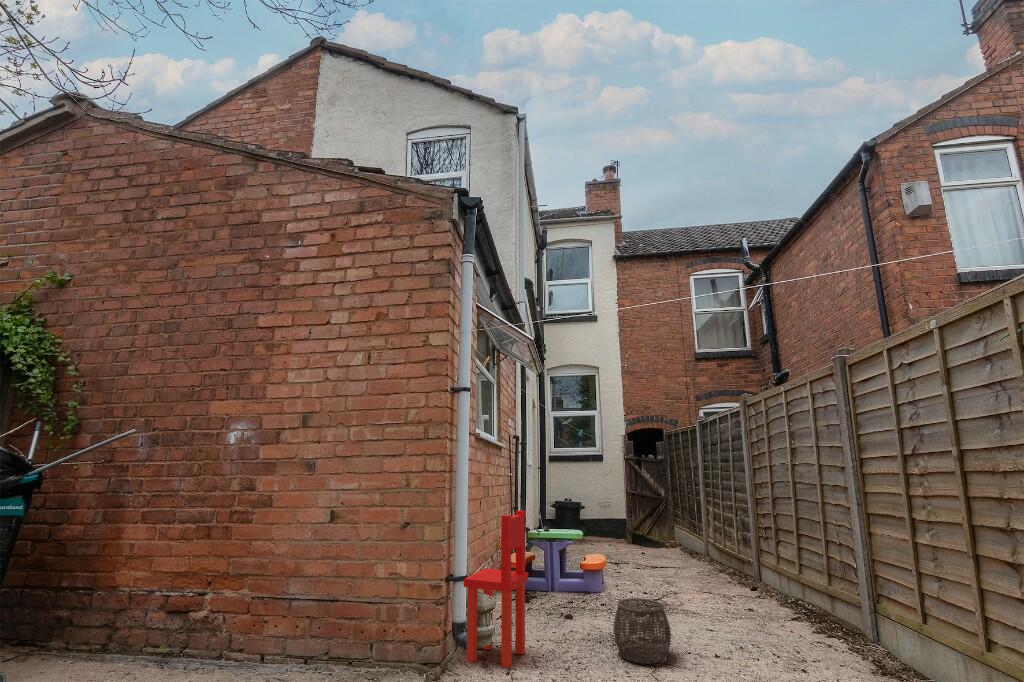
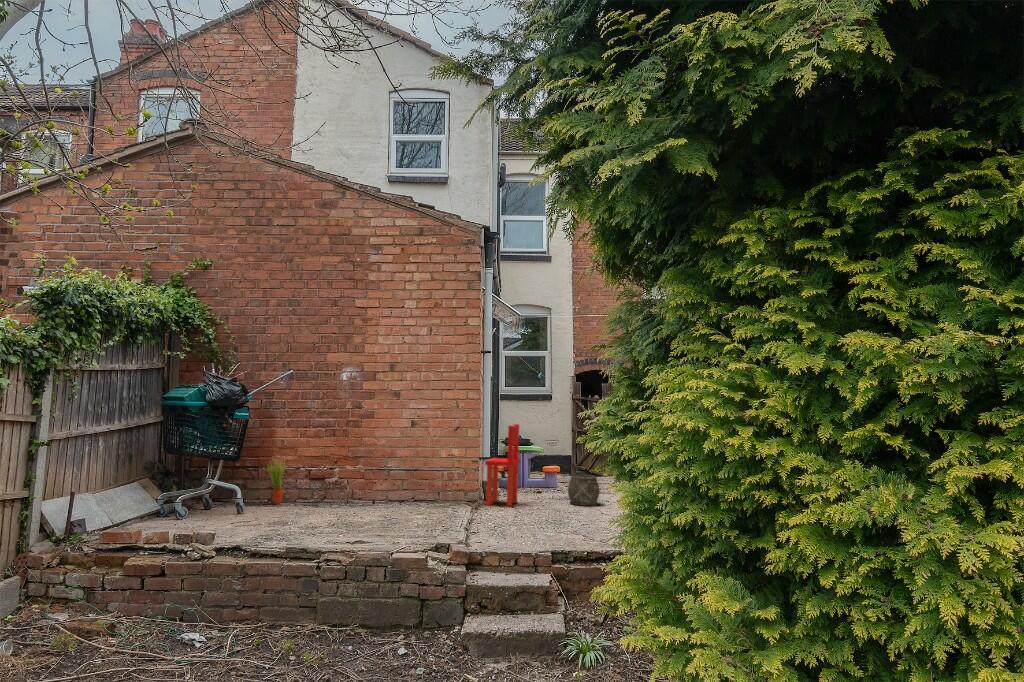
potted plant: none [95,578,131,662] -> present [268,460,286,504]

